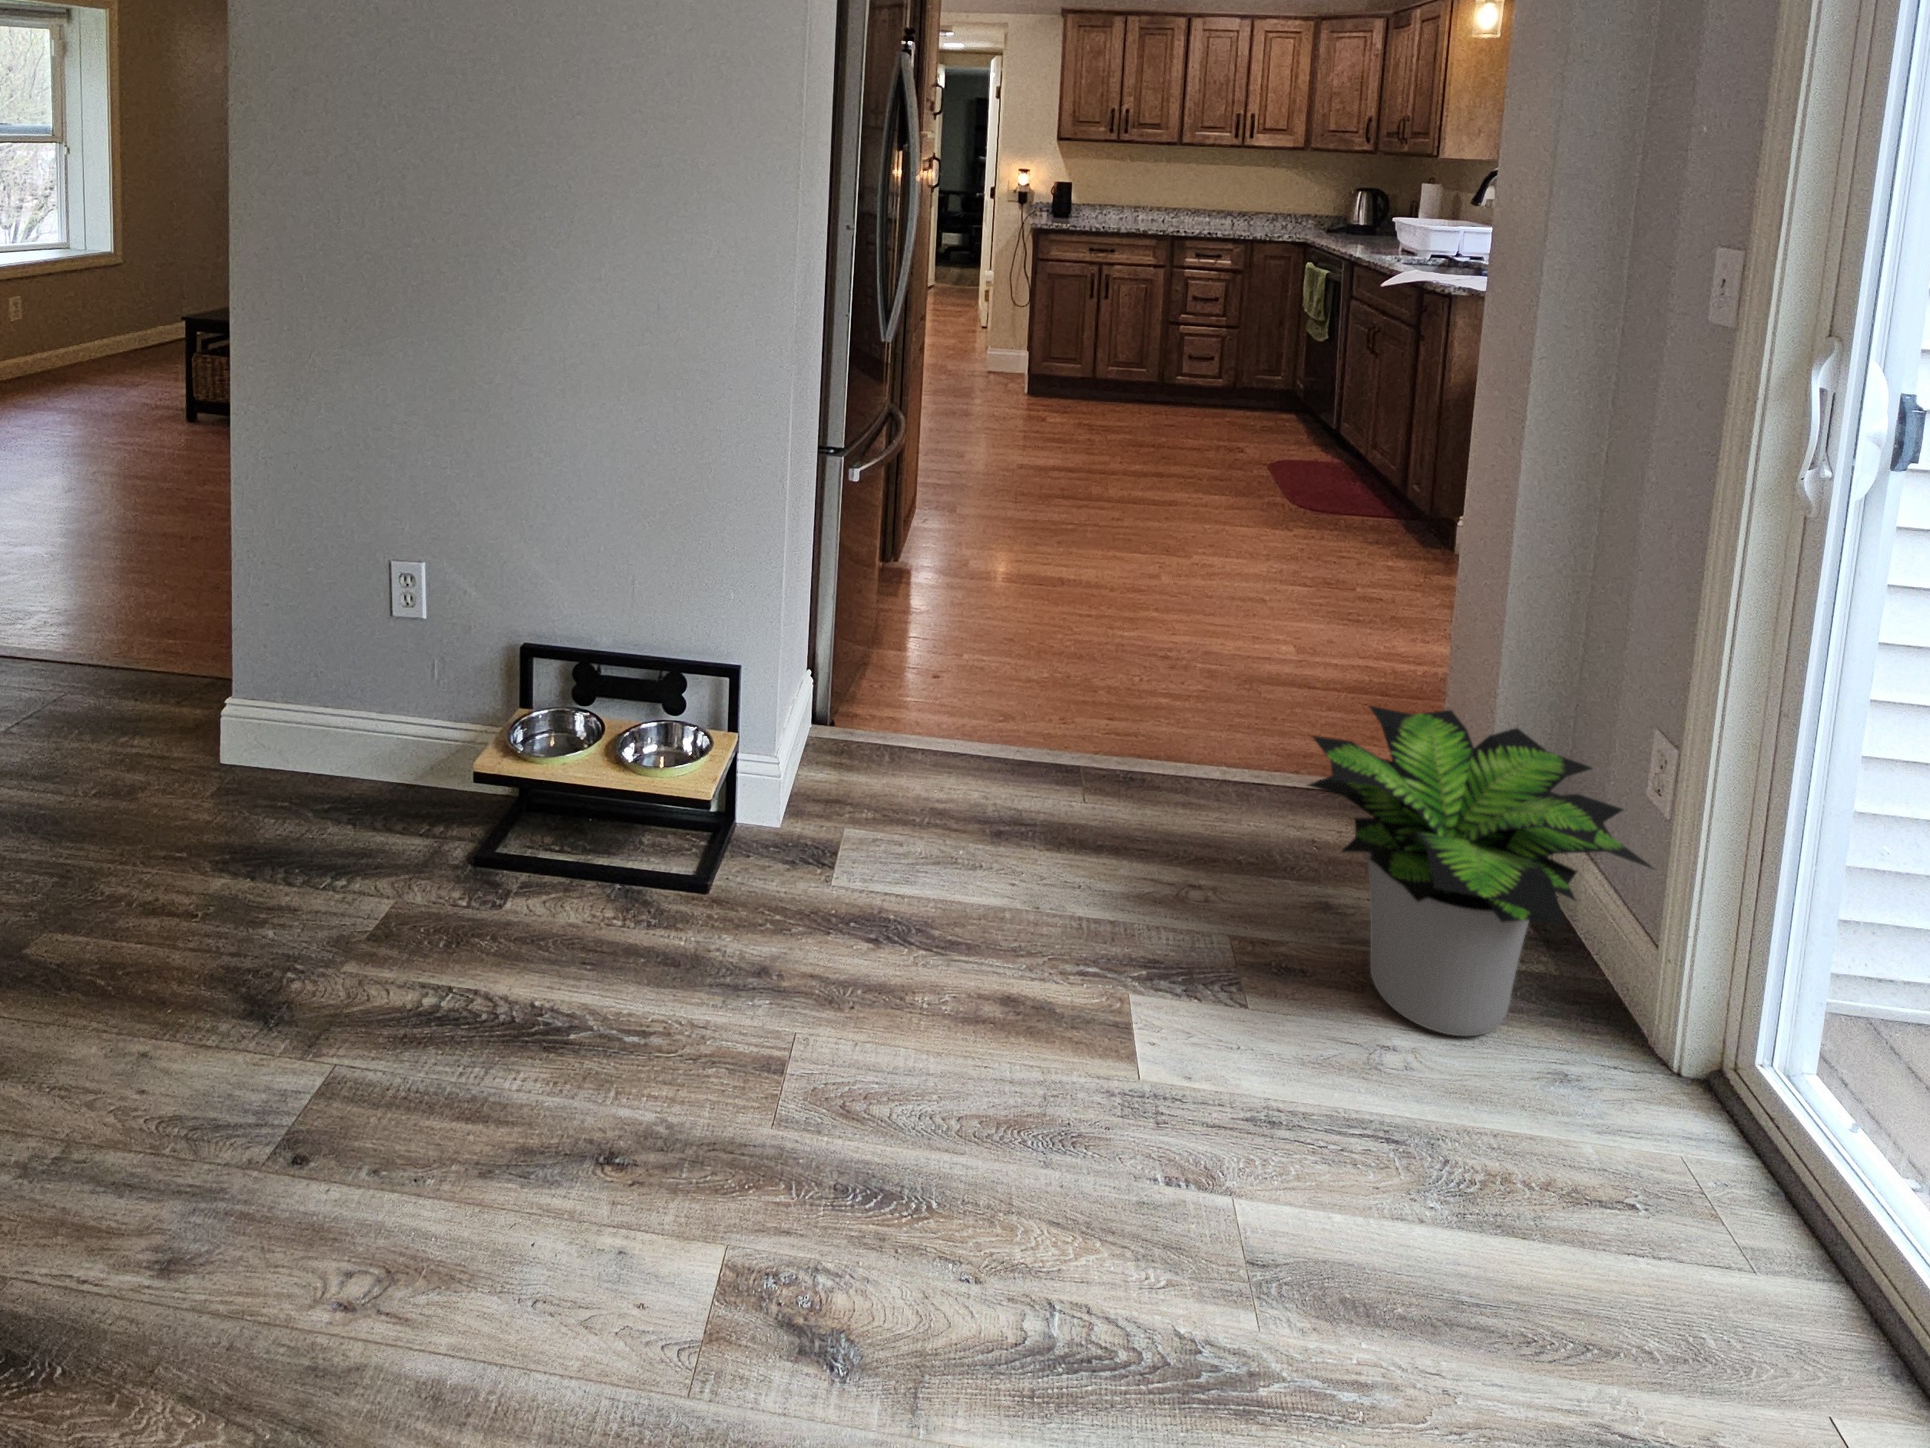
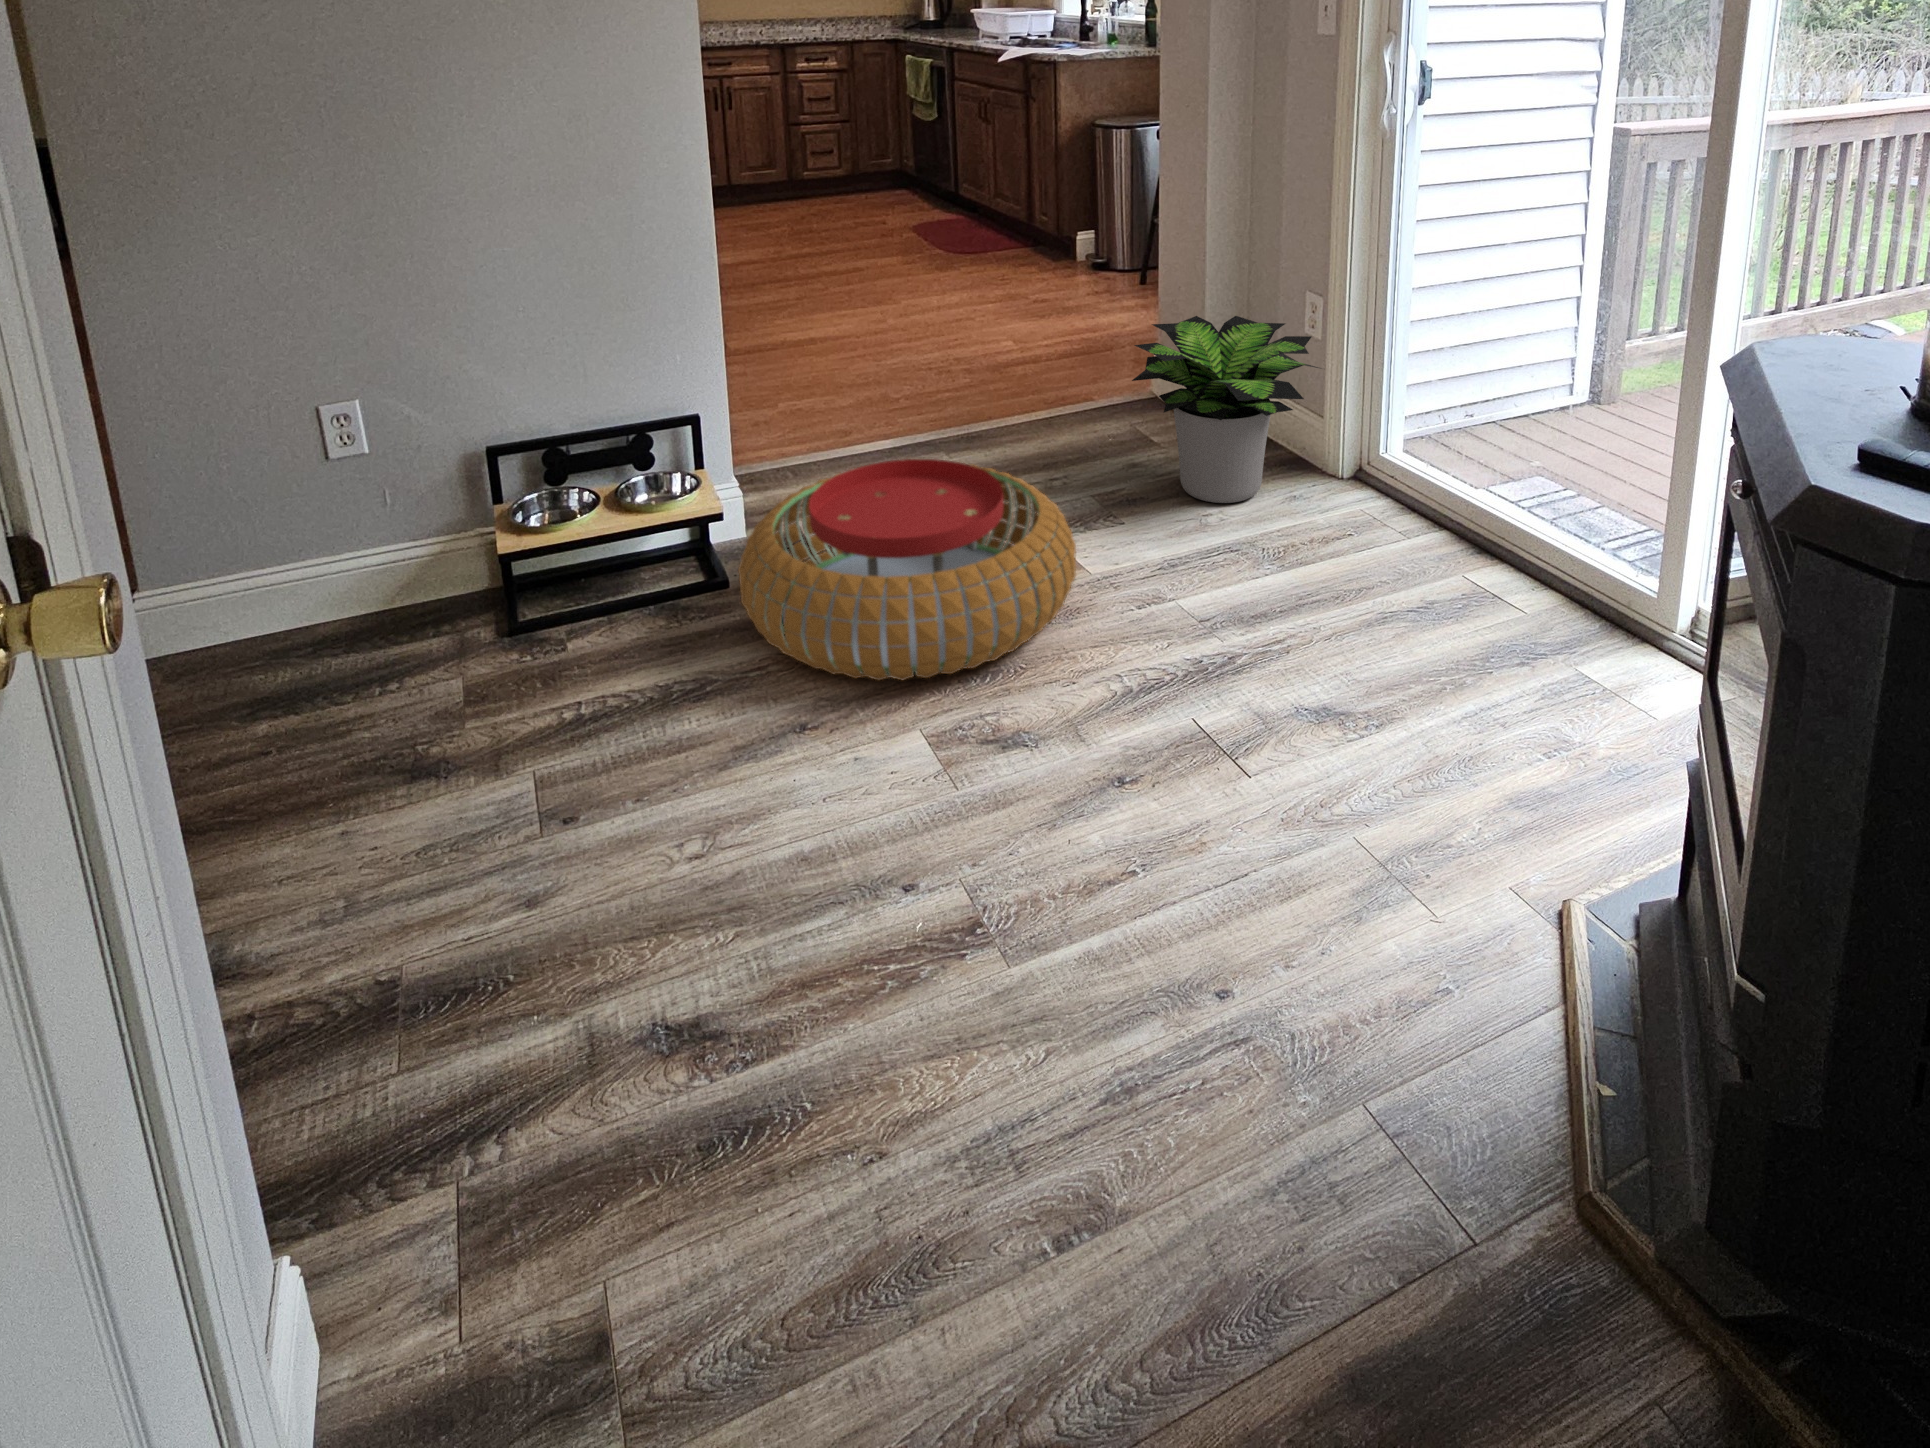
pouf: none [649,795,1107,1174] -> present [738,459,1076,680]

